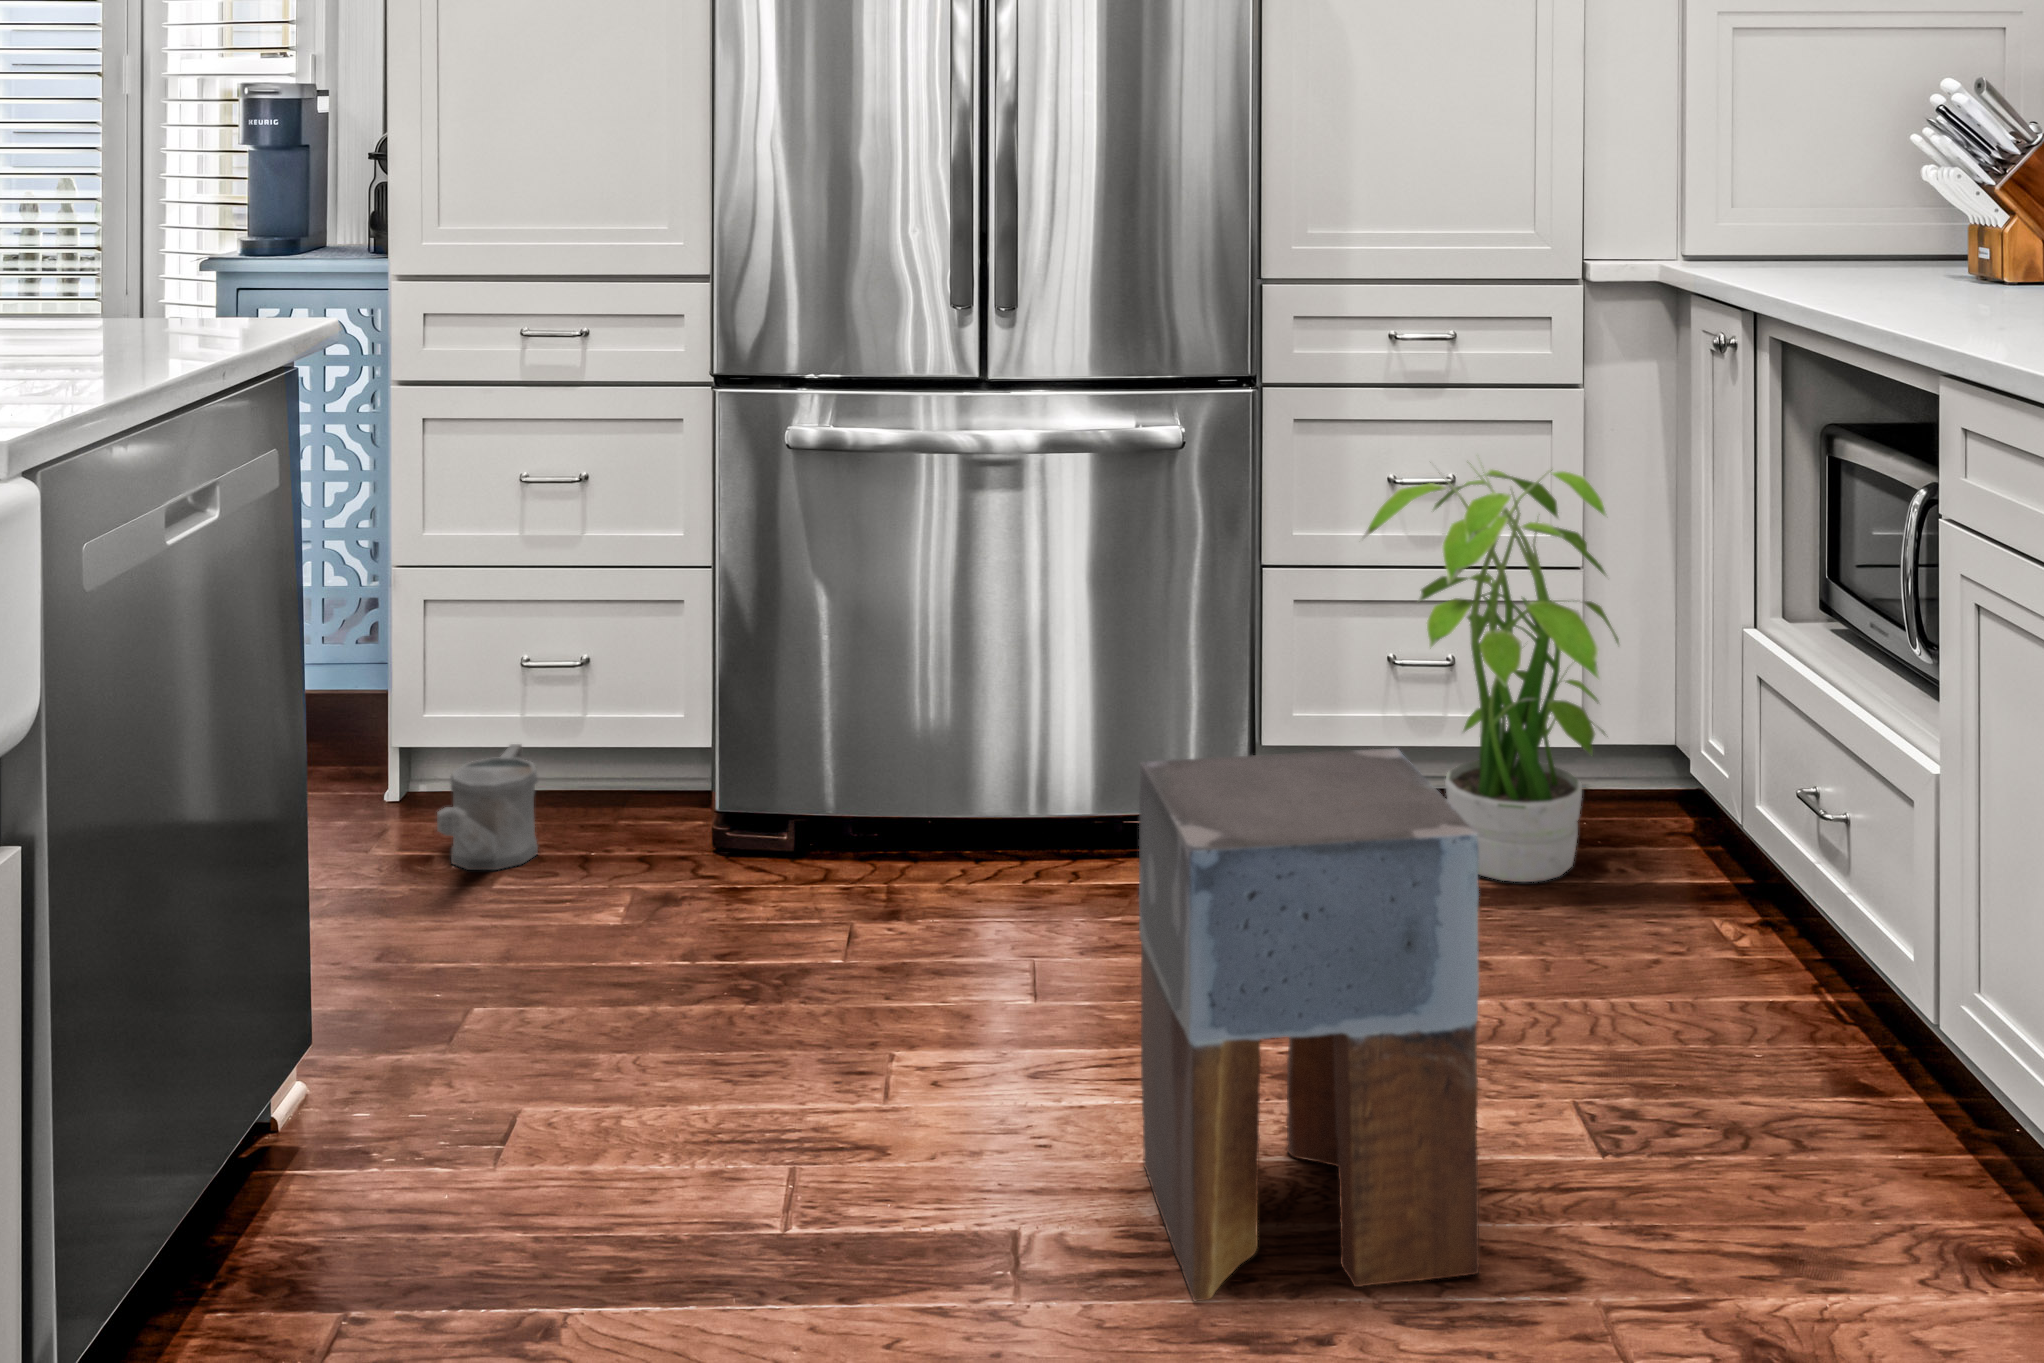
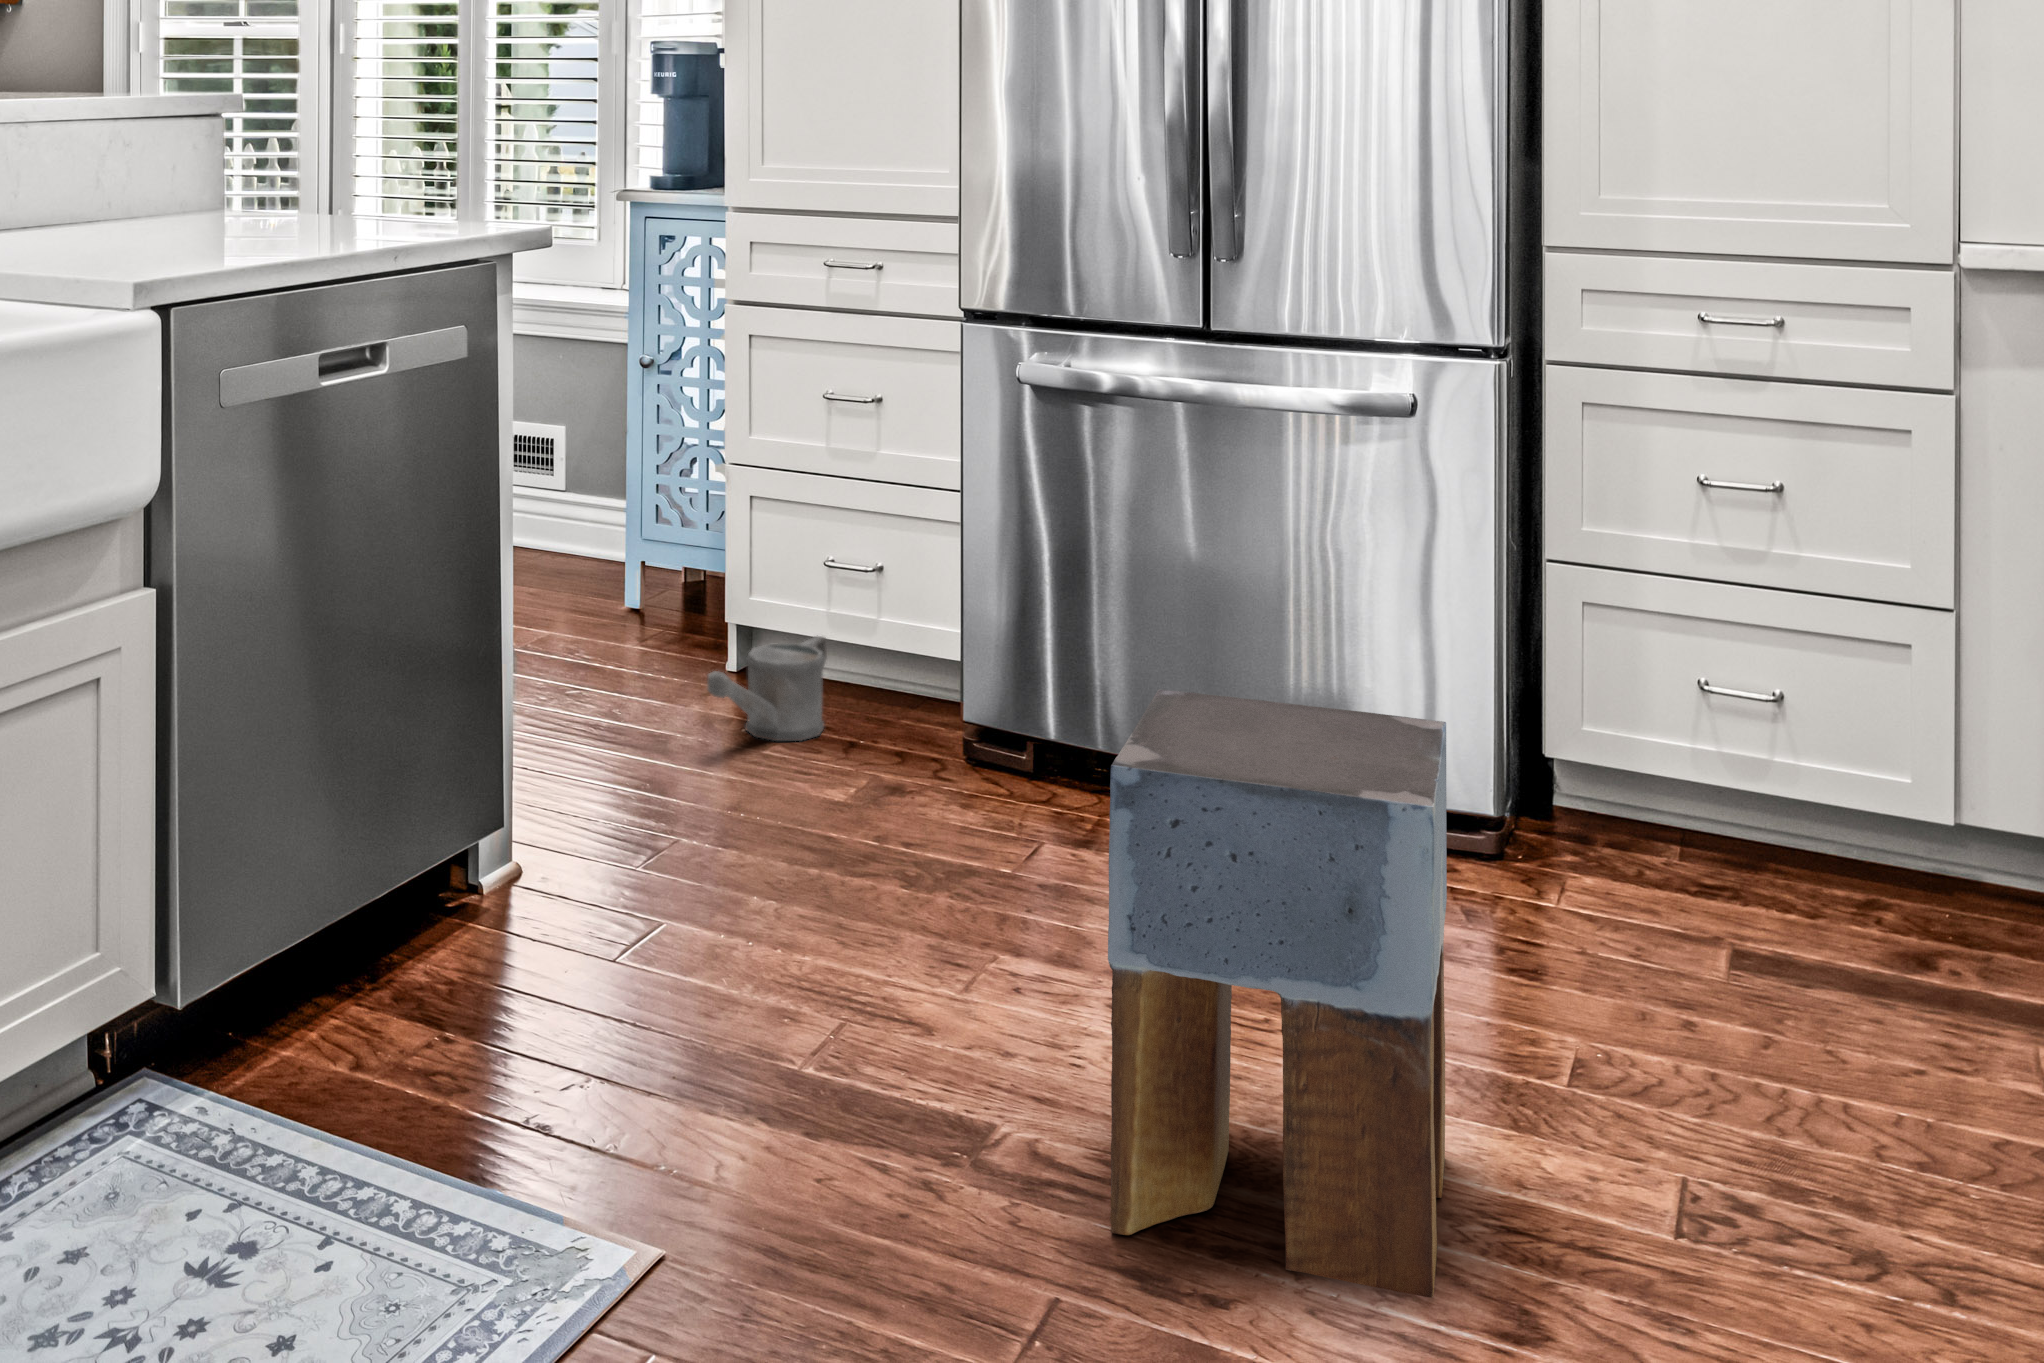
potted plant: present [1362,462,1619,882] -> none [1624,457,1947,957]

